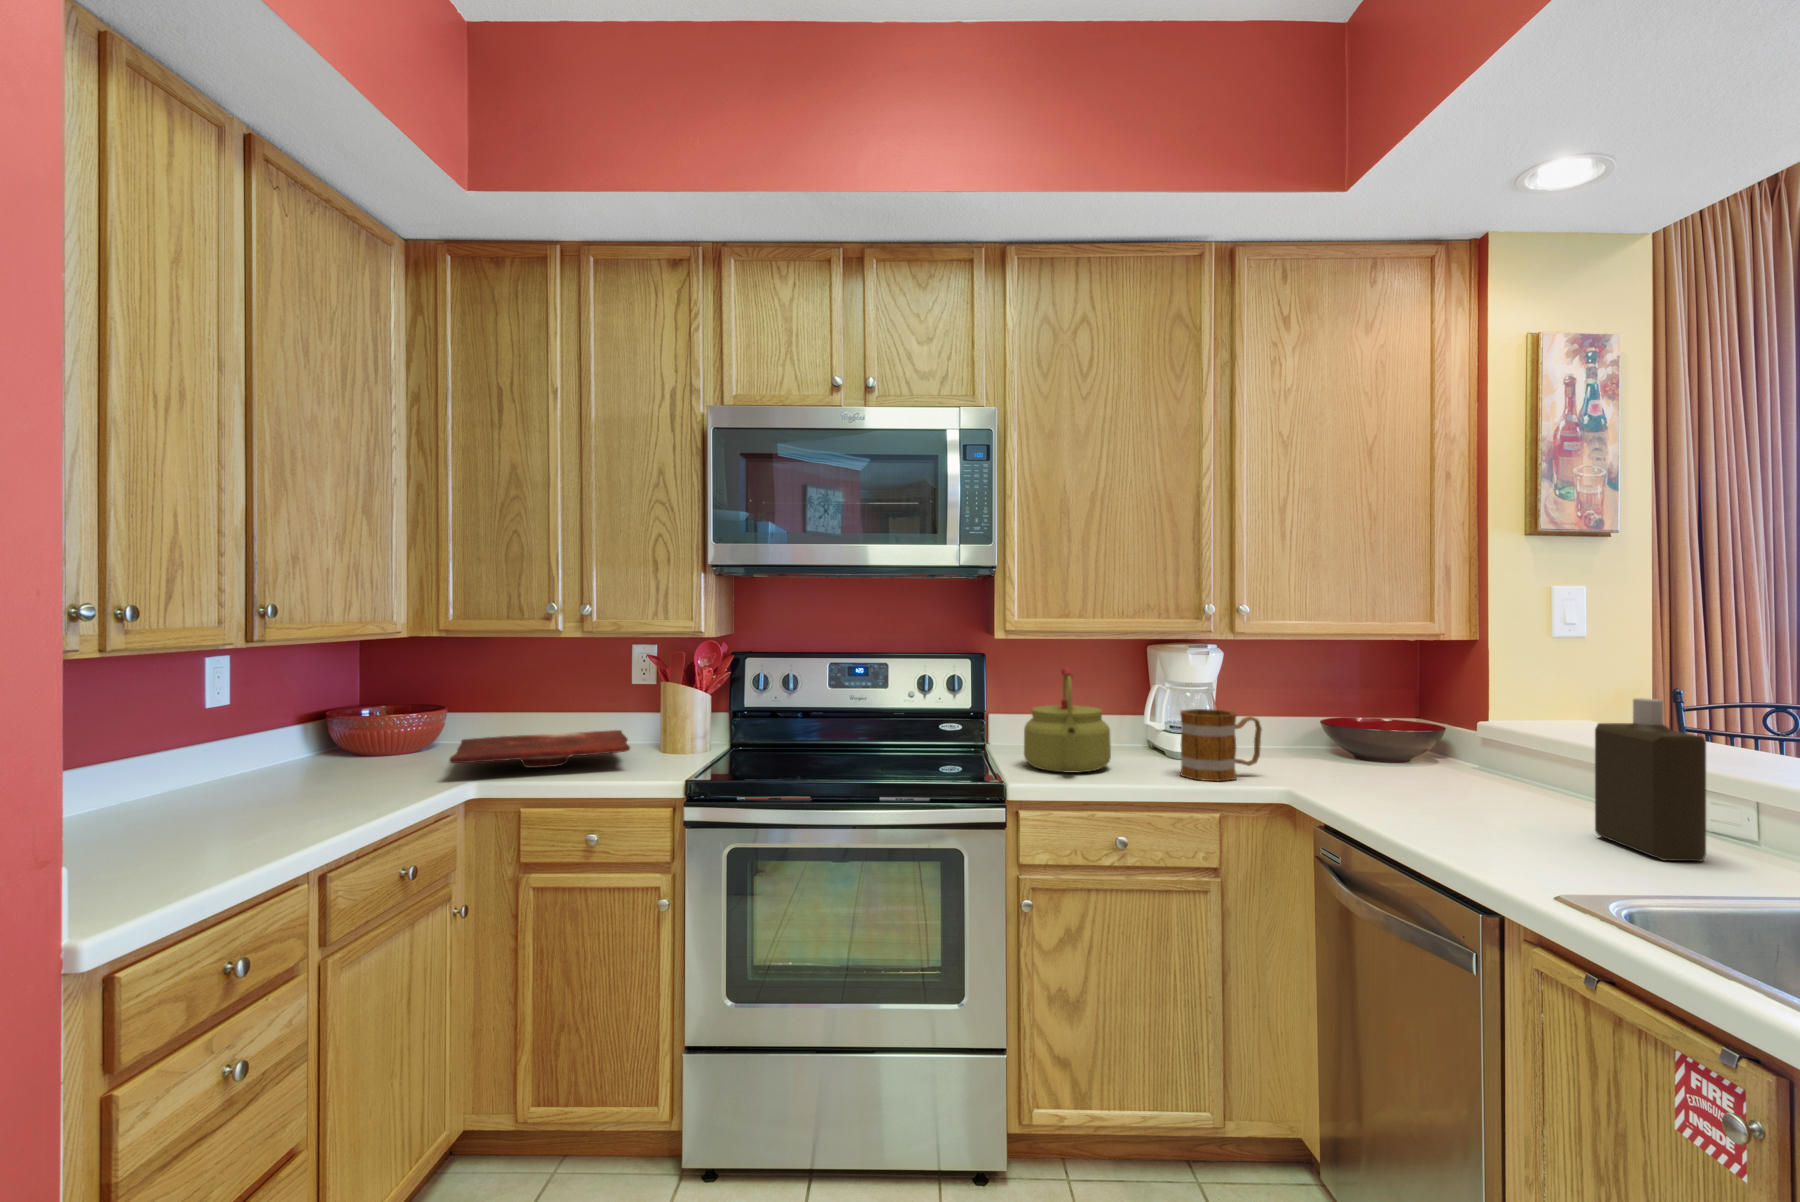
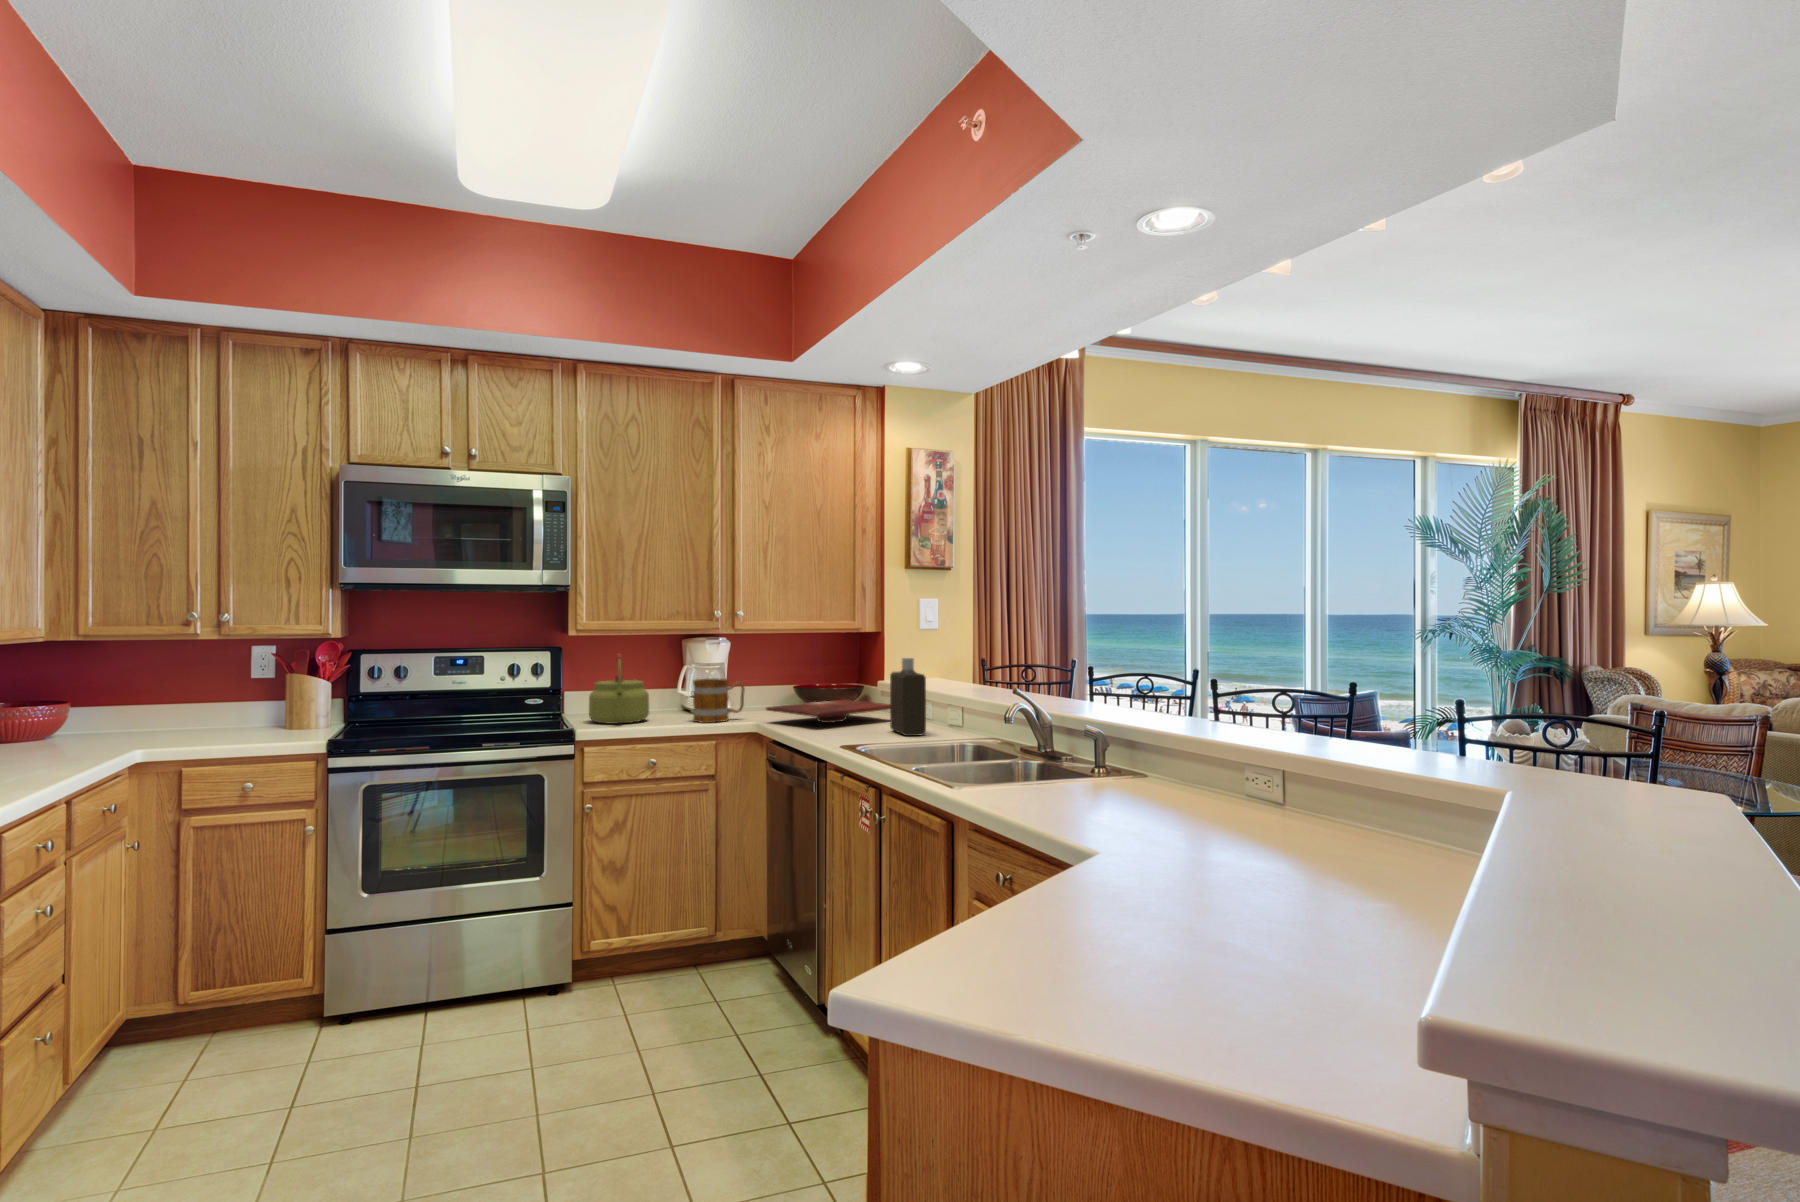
cutting board: present [450,730,630,768] -> present [766,700,890,723]

